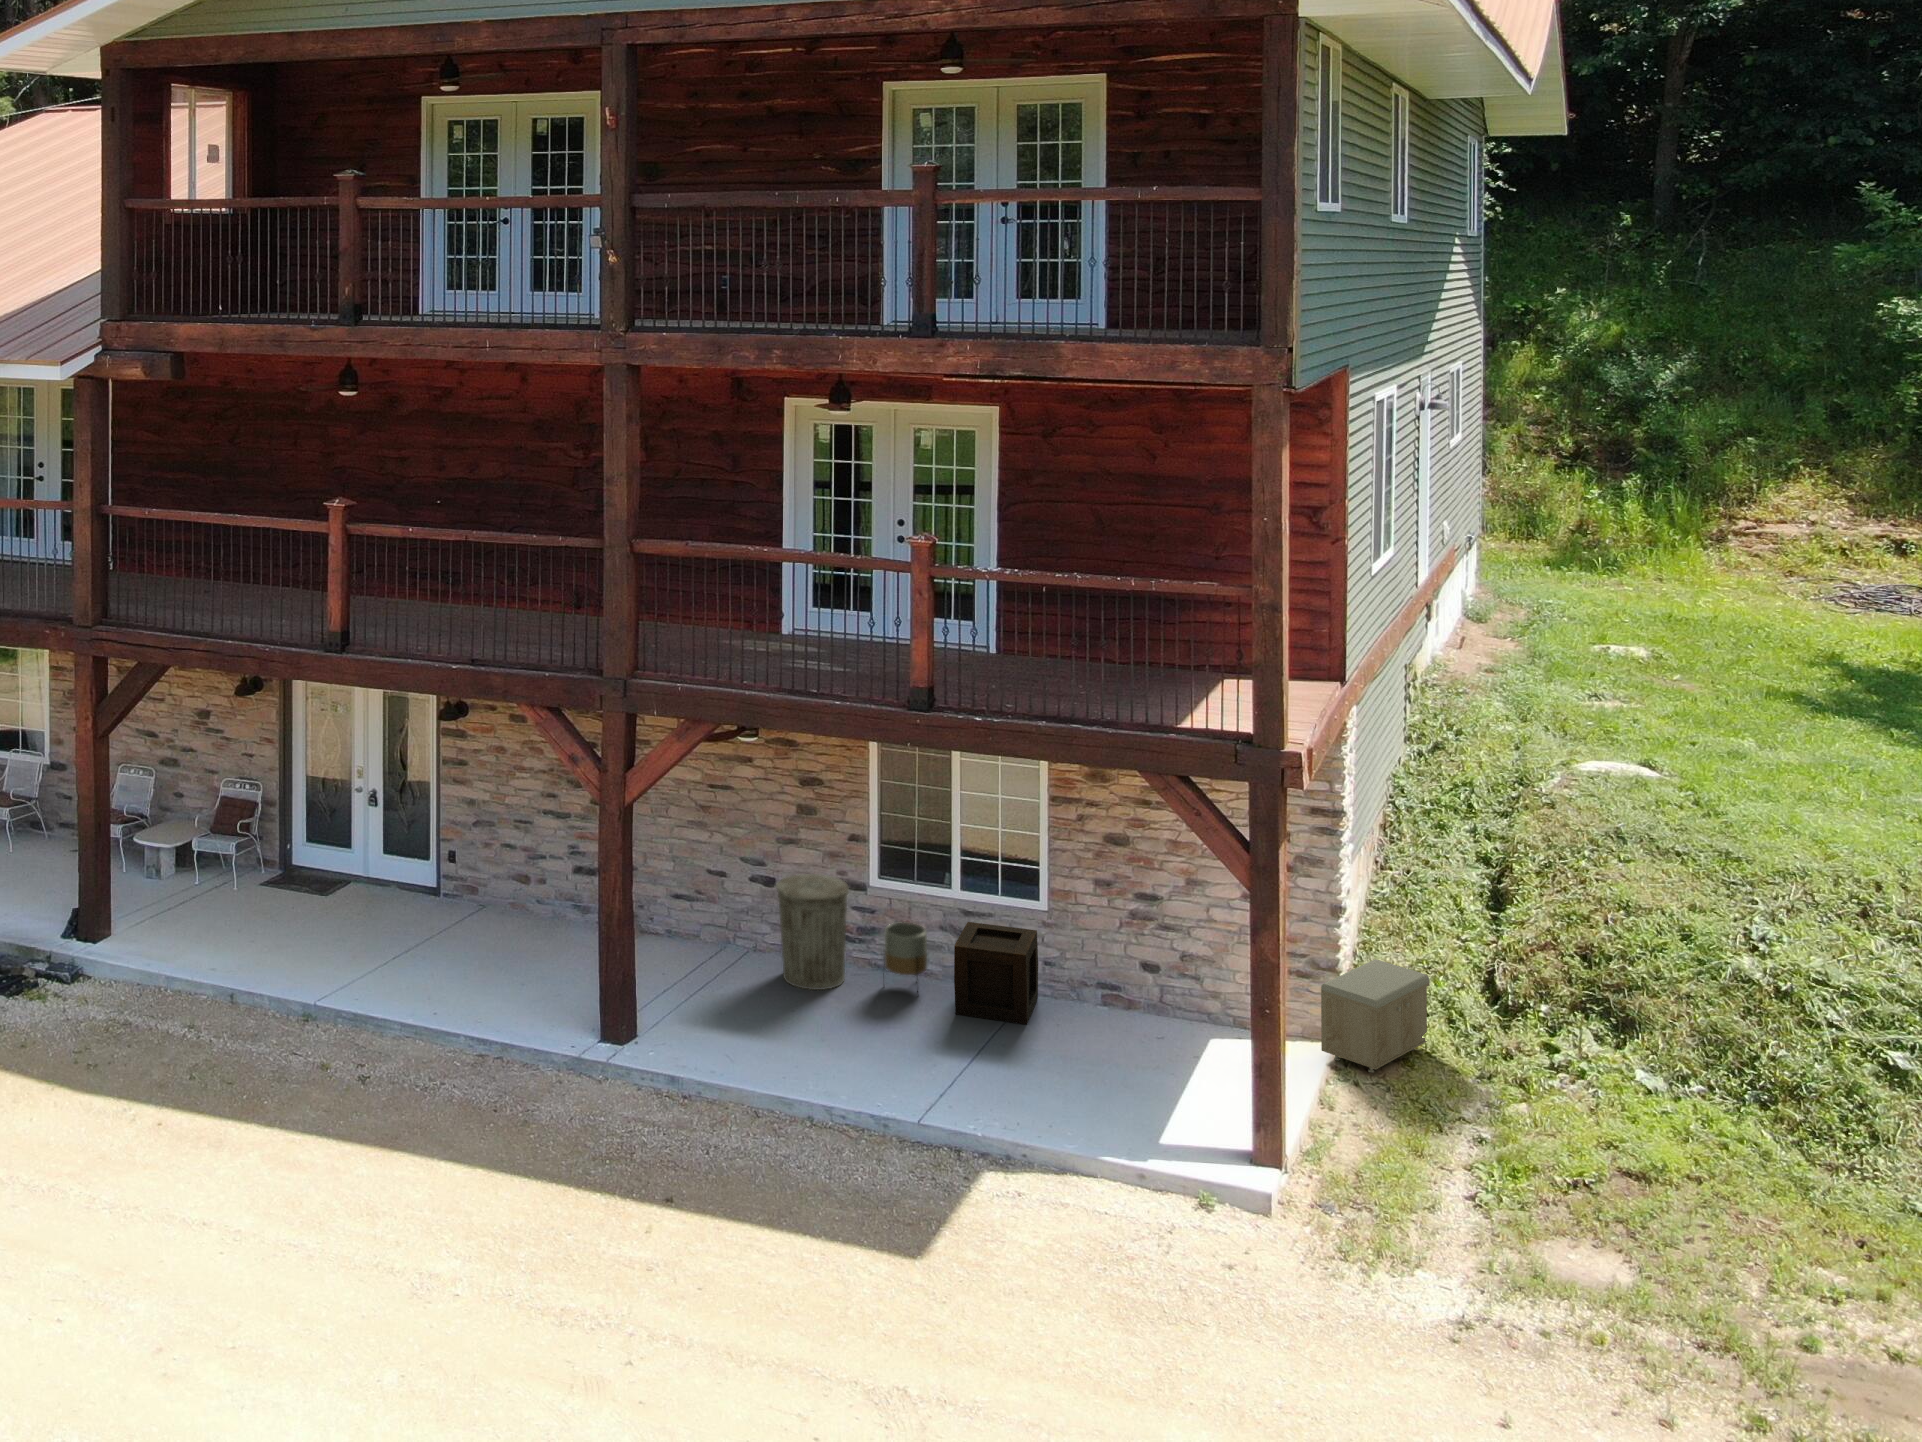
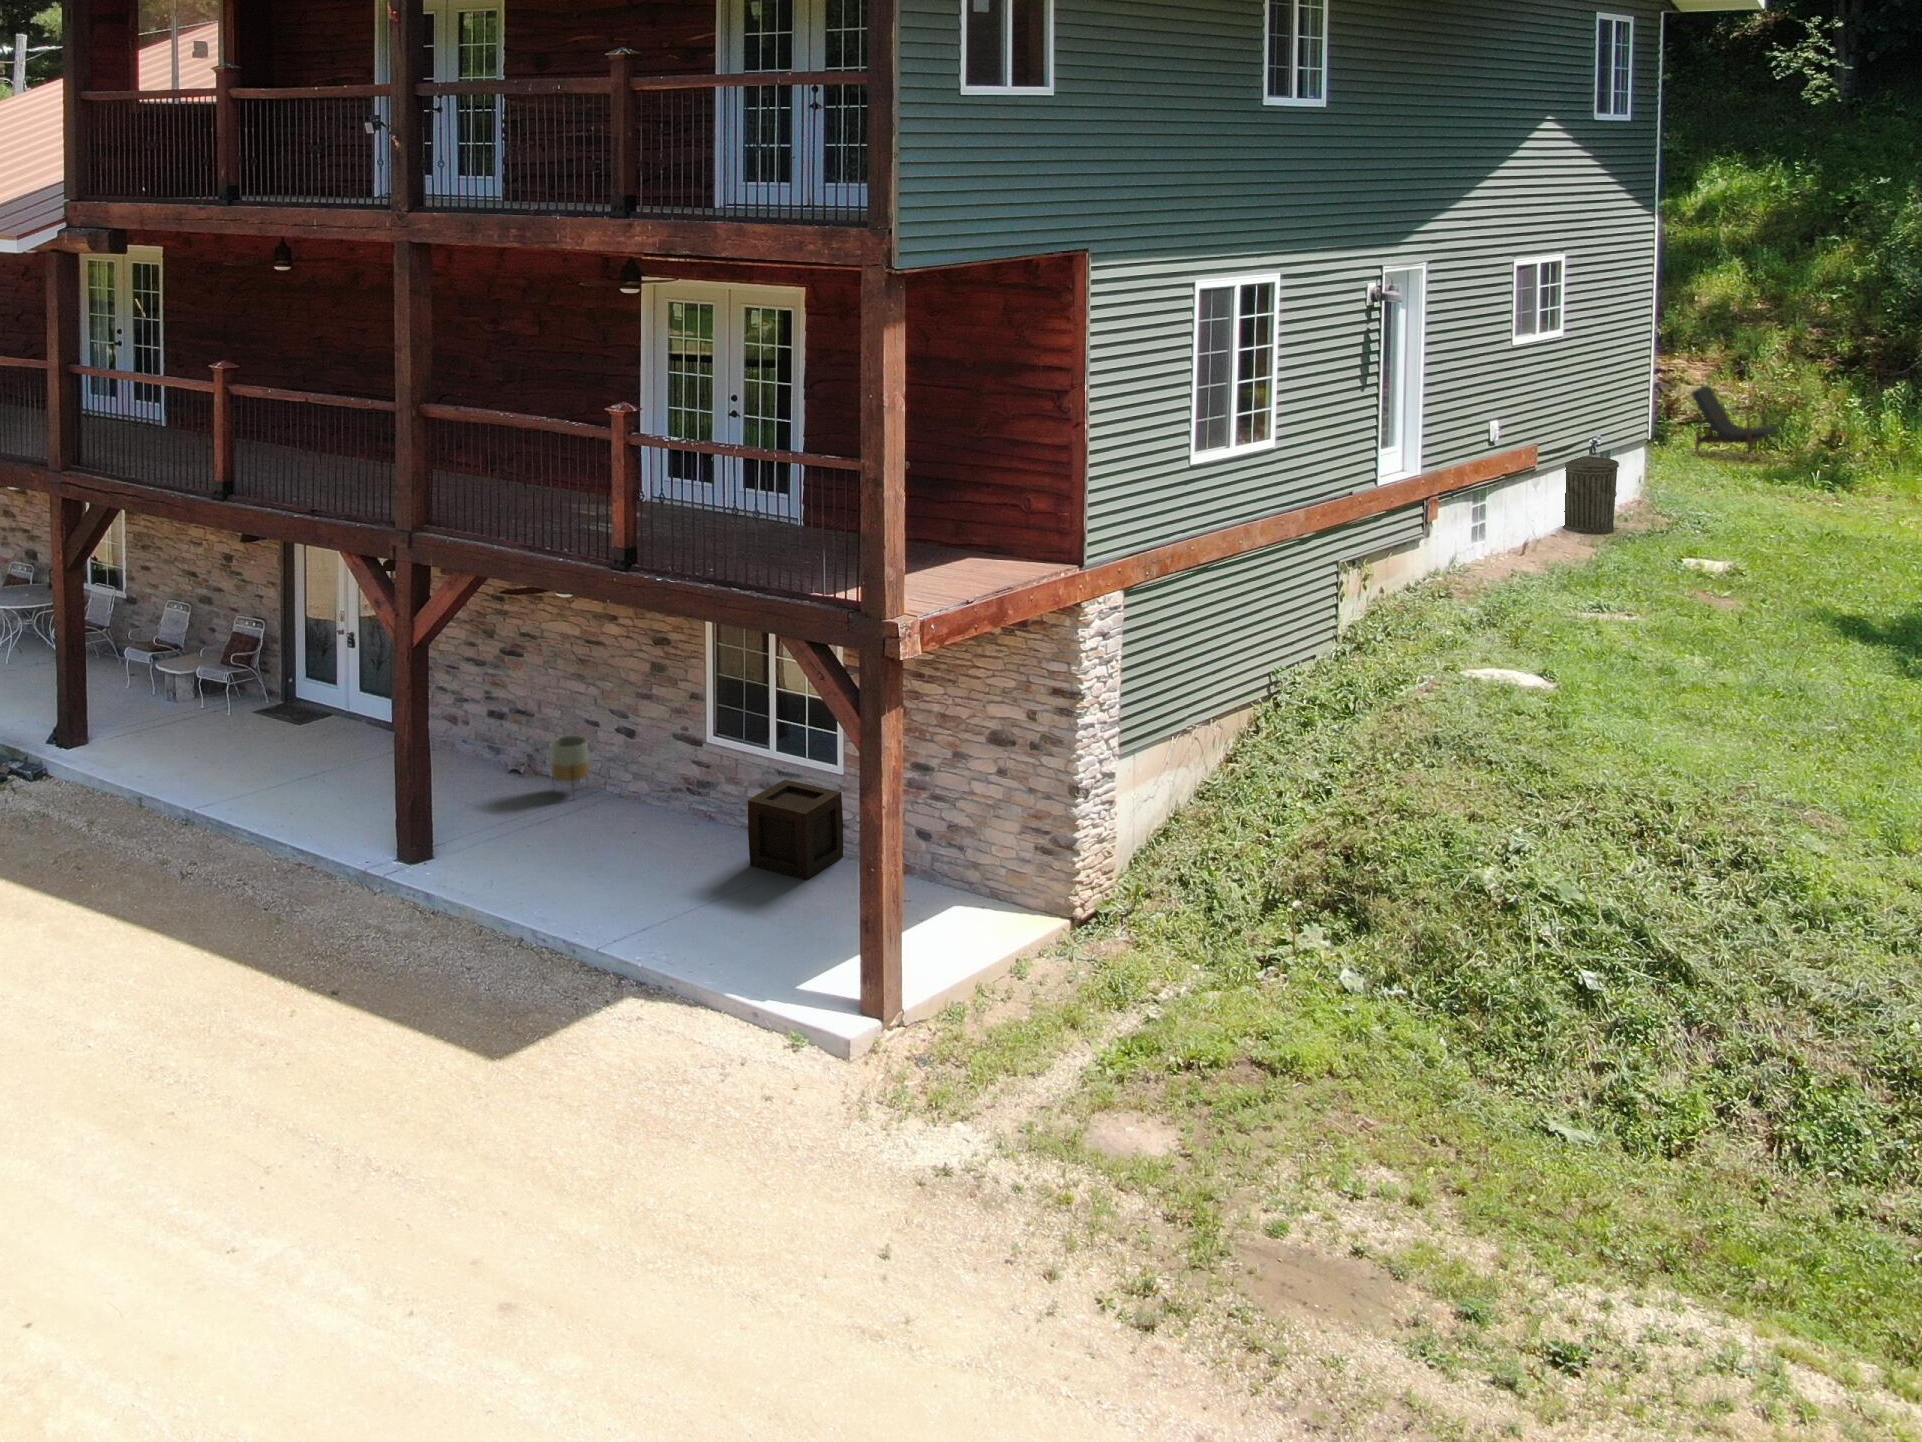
lounge chair: none [1483,499,1554,570] -> present [1692,386,1777,462]
trash can: present [776,874,849,990] -> present [1563,456,1619,534]
planter: present [884,922,927,976] -> present [551,736,589,781]
storage bench: present [1321,959,1430,1073] -> none [1061,844,1180,954]

